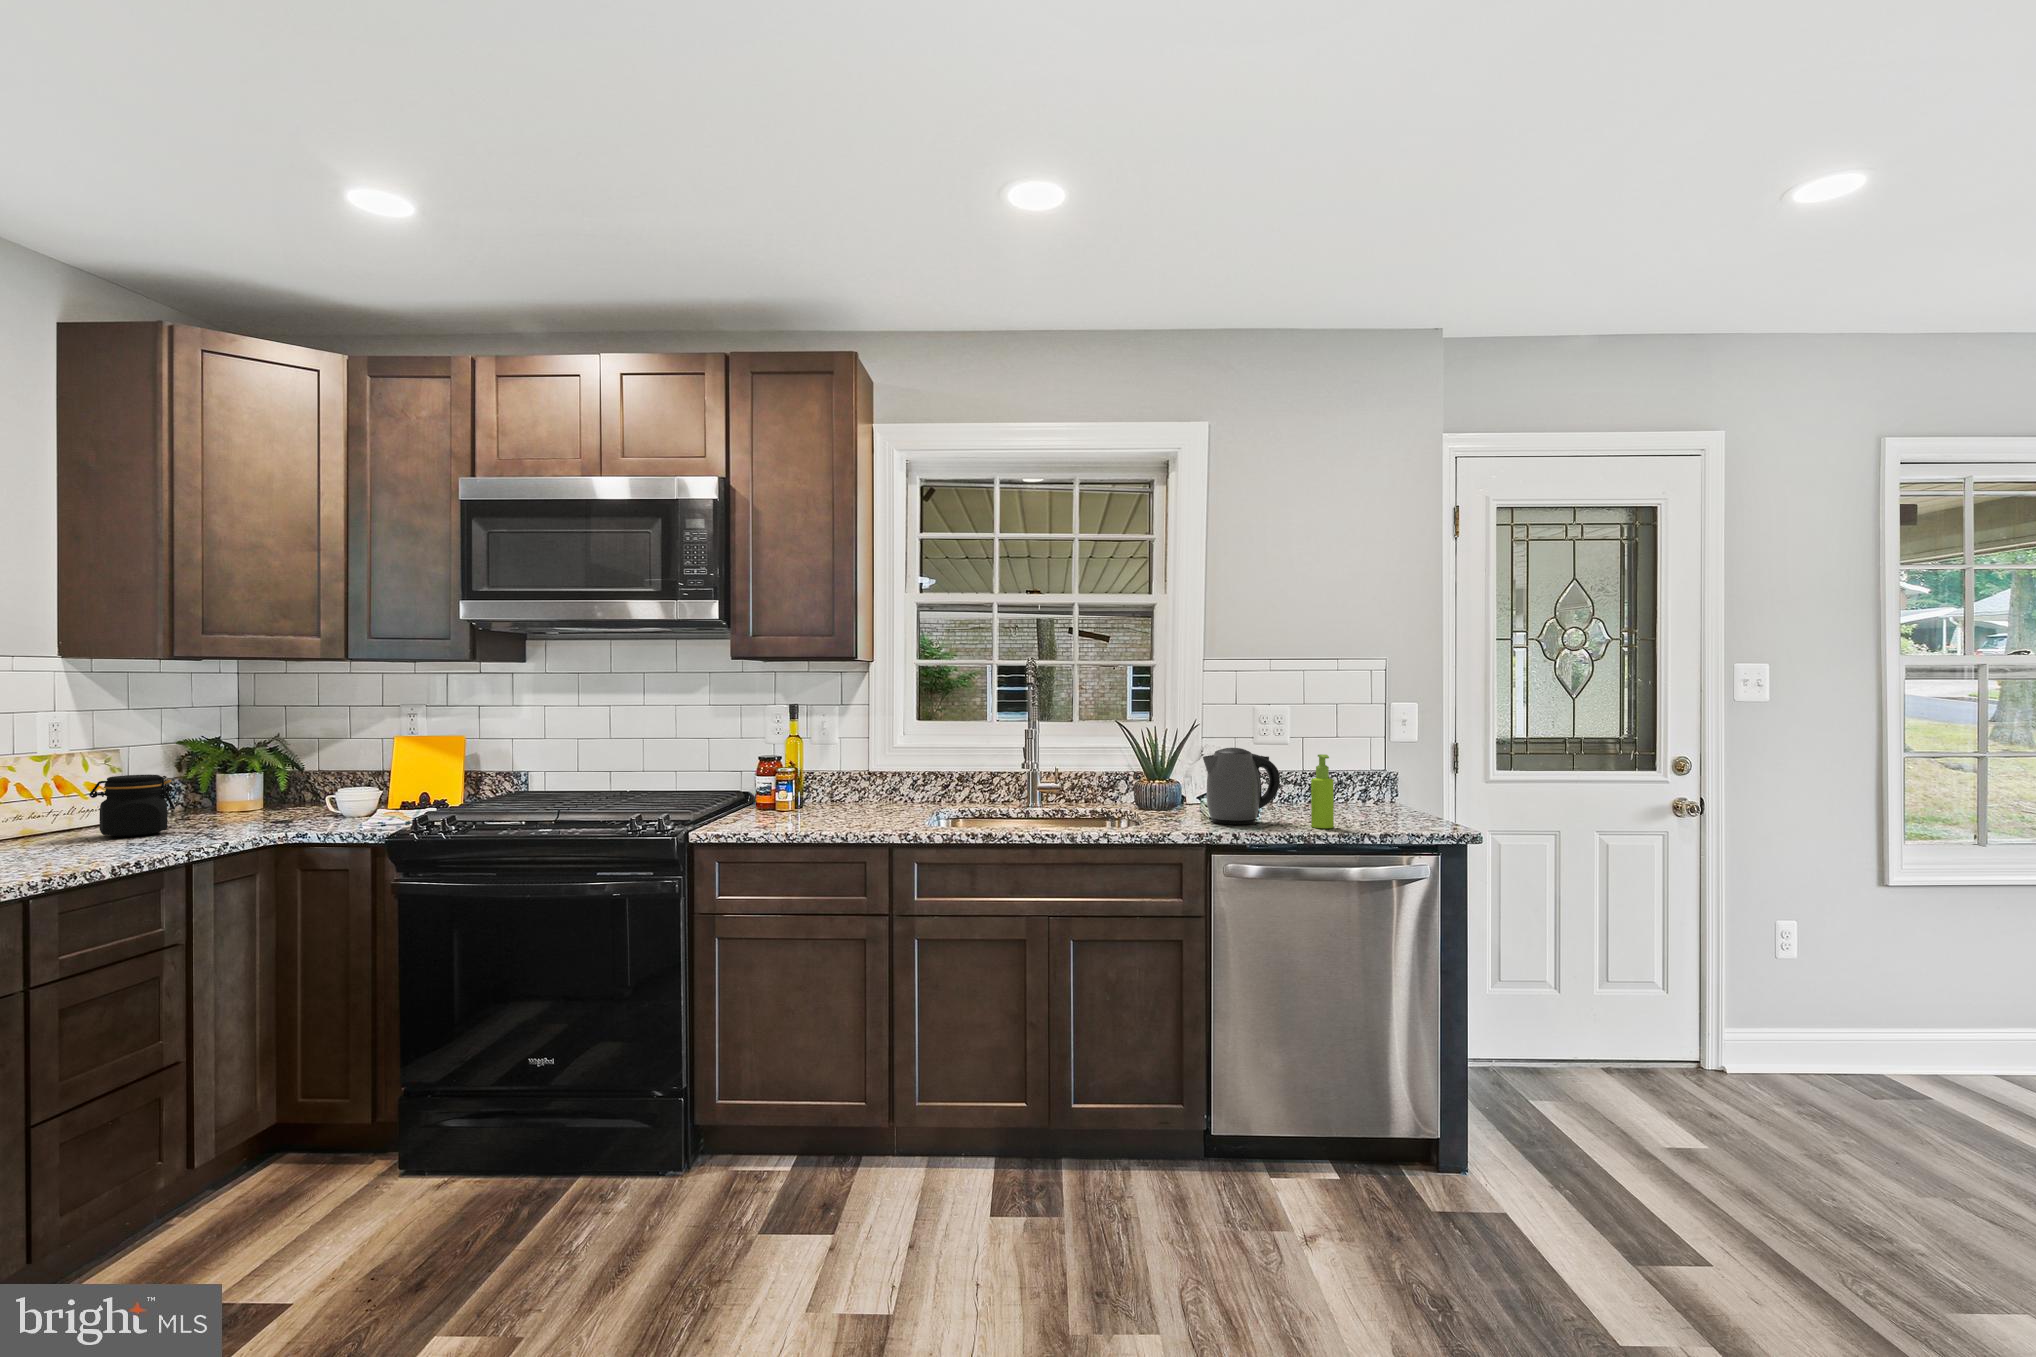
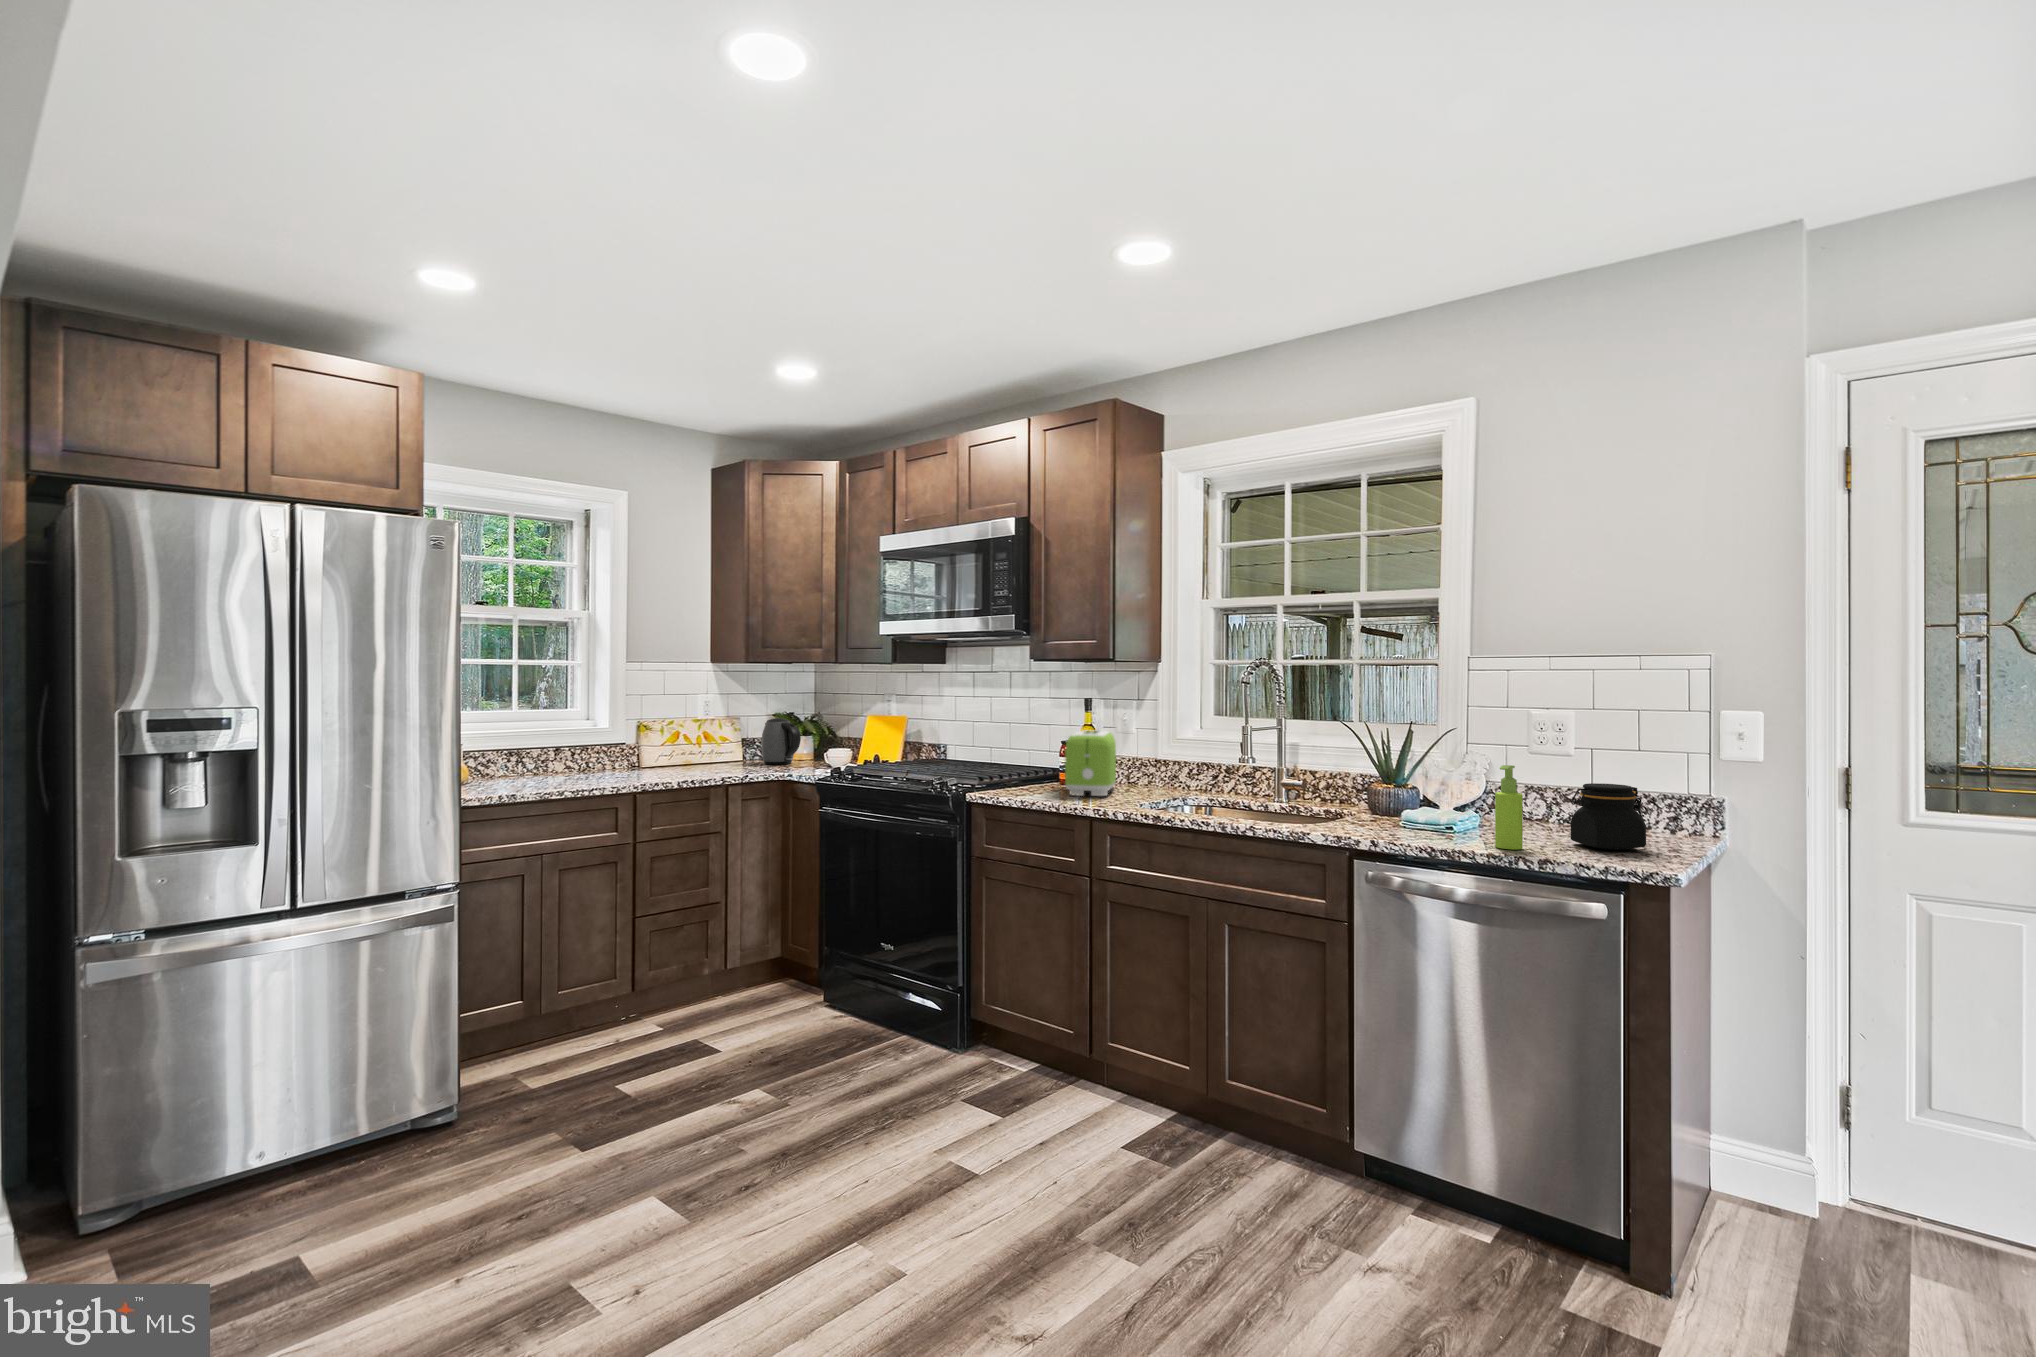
toaster: none [799,741,881,821] -> present [1065,731,1116,796]
kettle: present [1203,748,1280,825] -> present [761,718,801,765]
jar: present [89,774,175,837] -> present [1571,783,1646,850]

